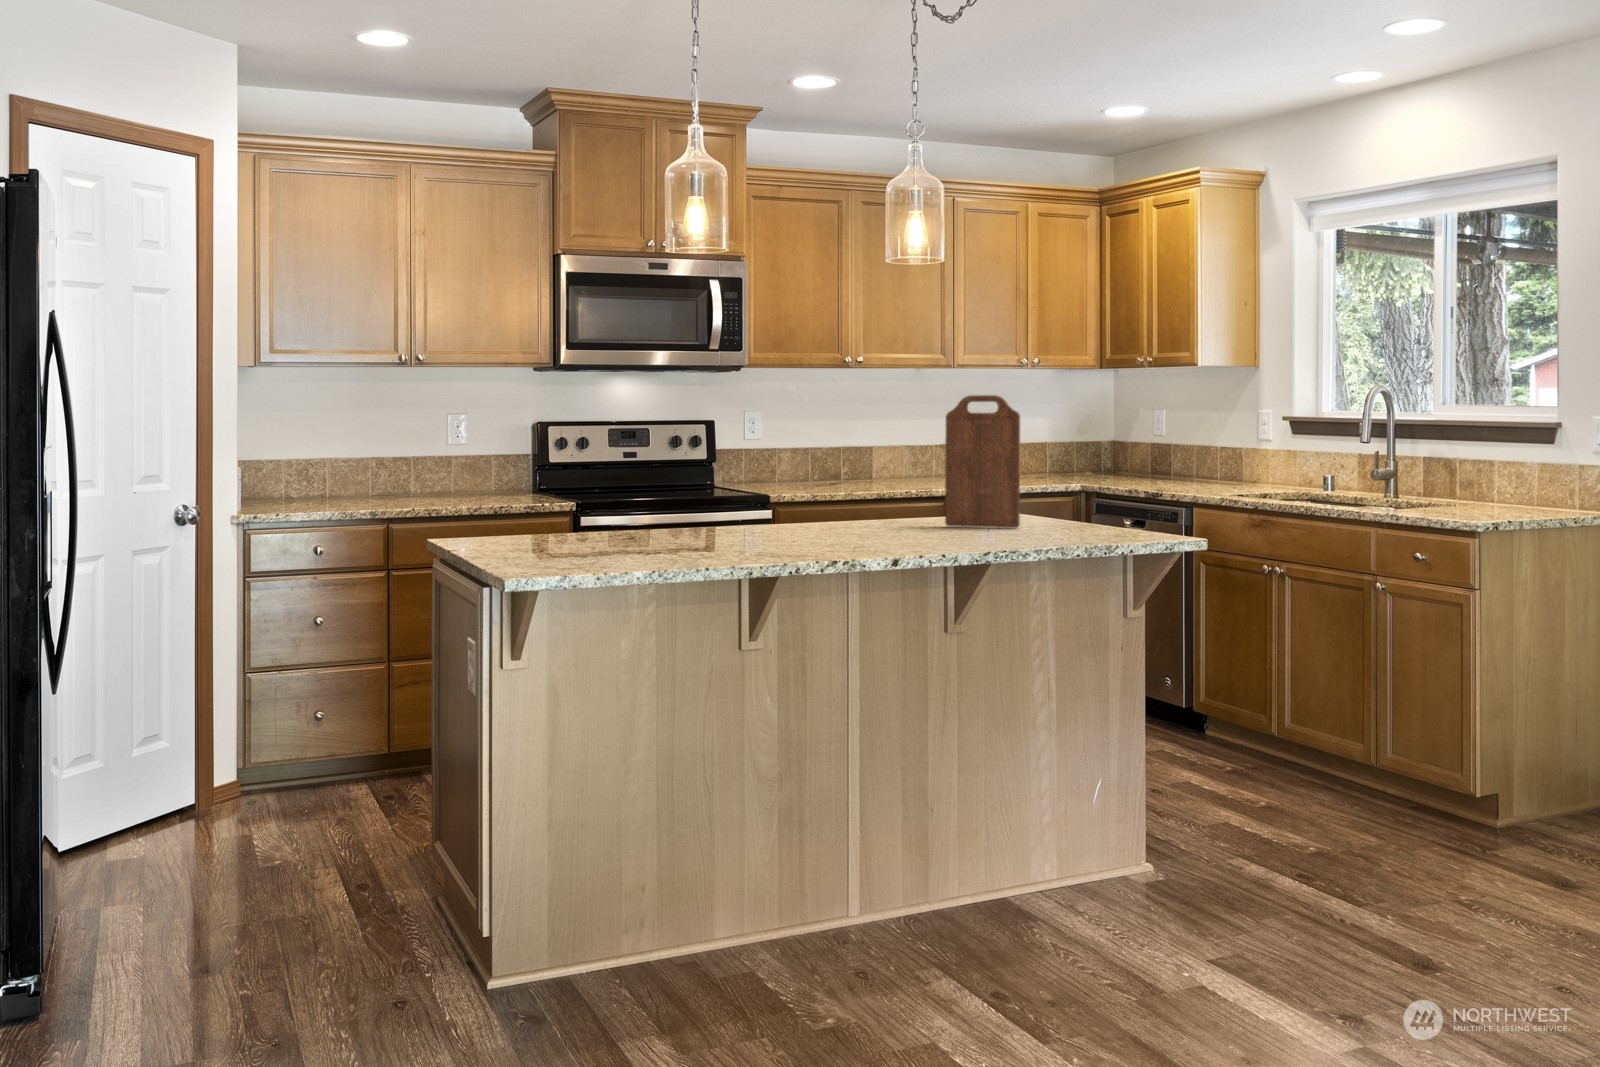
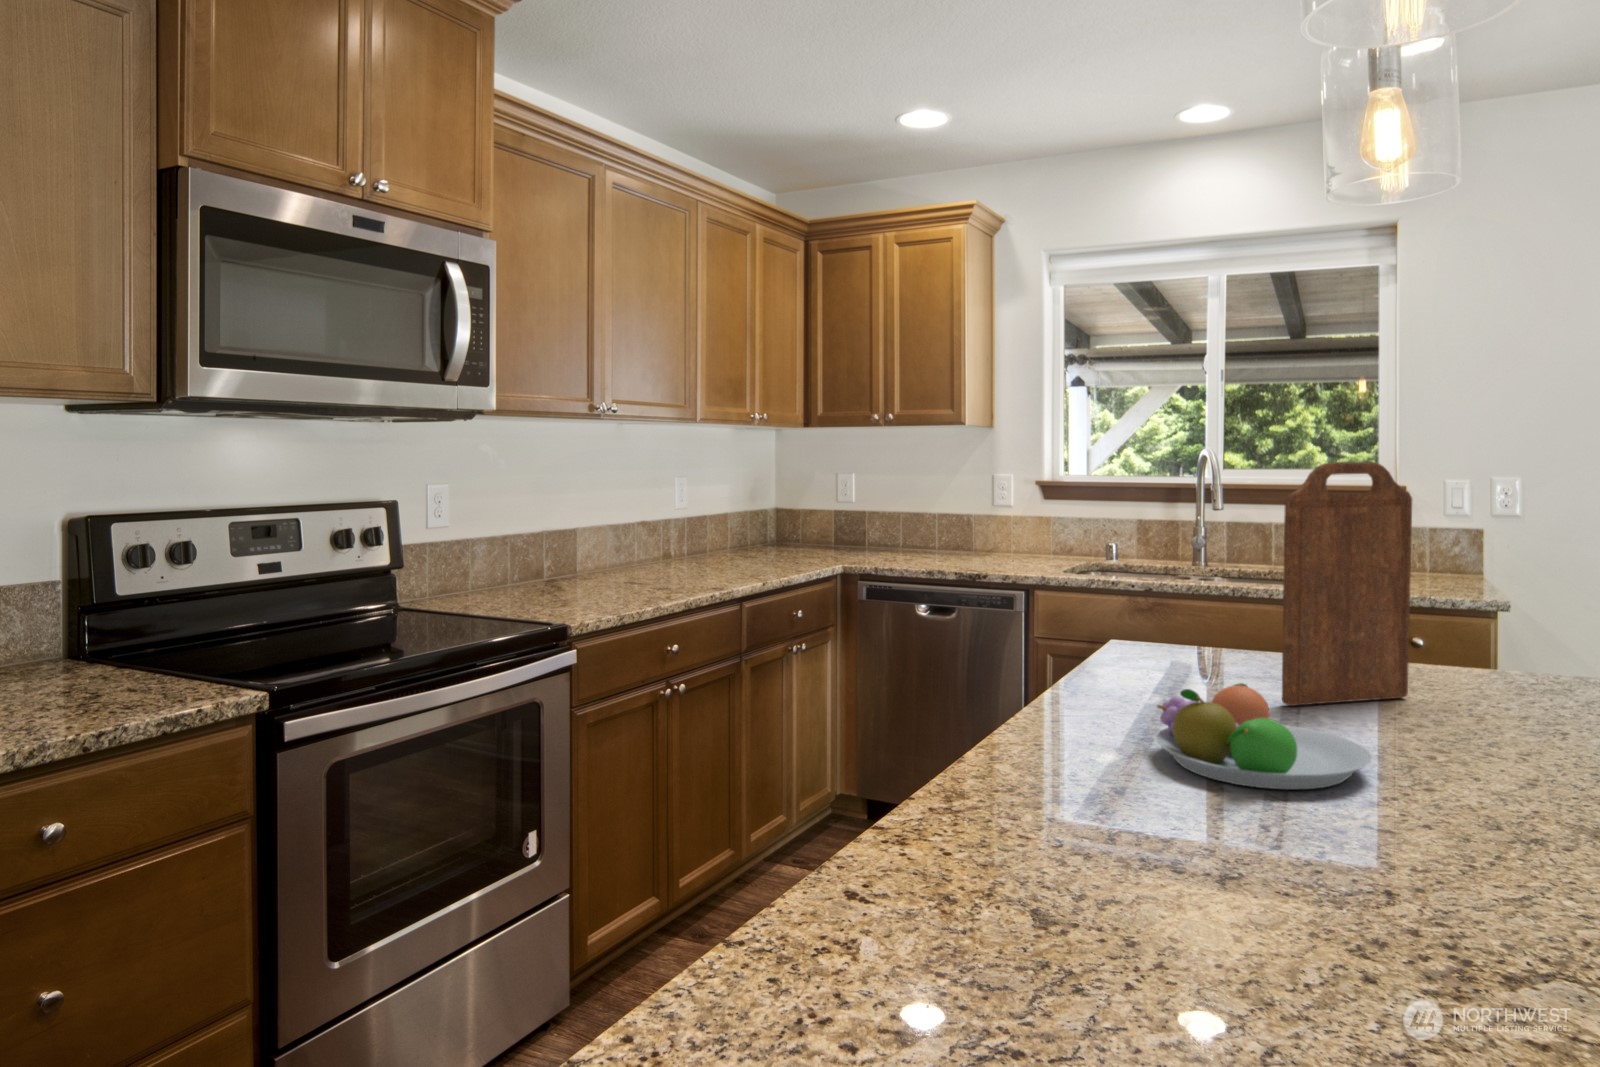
fruit bowl: none [787,495,883,534] -> present [1156,683,1372,789]

